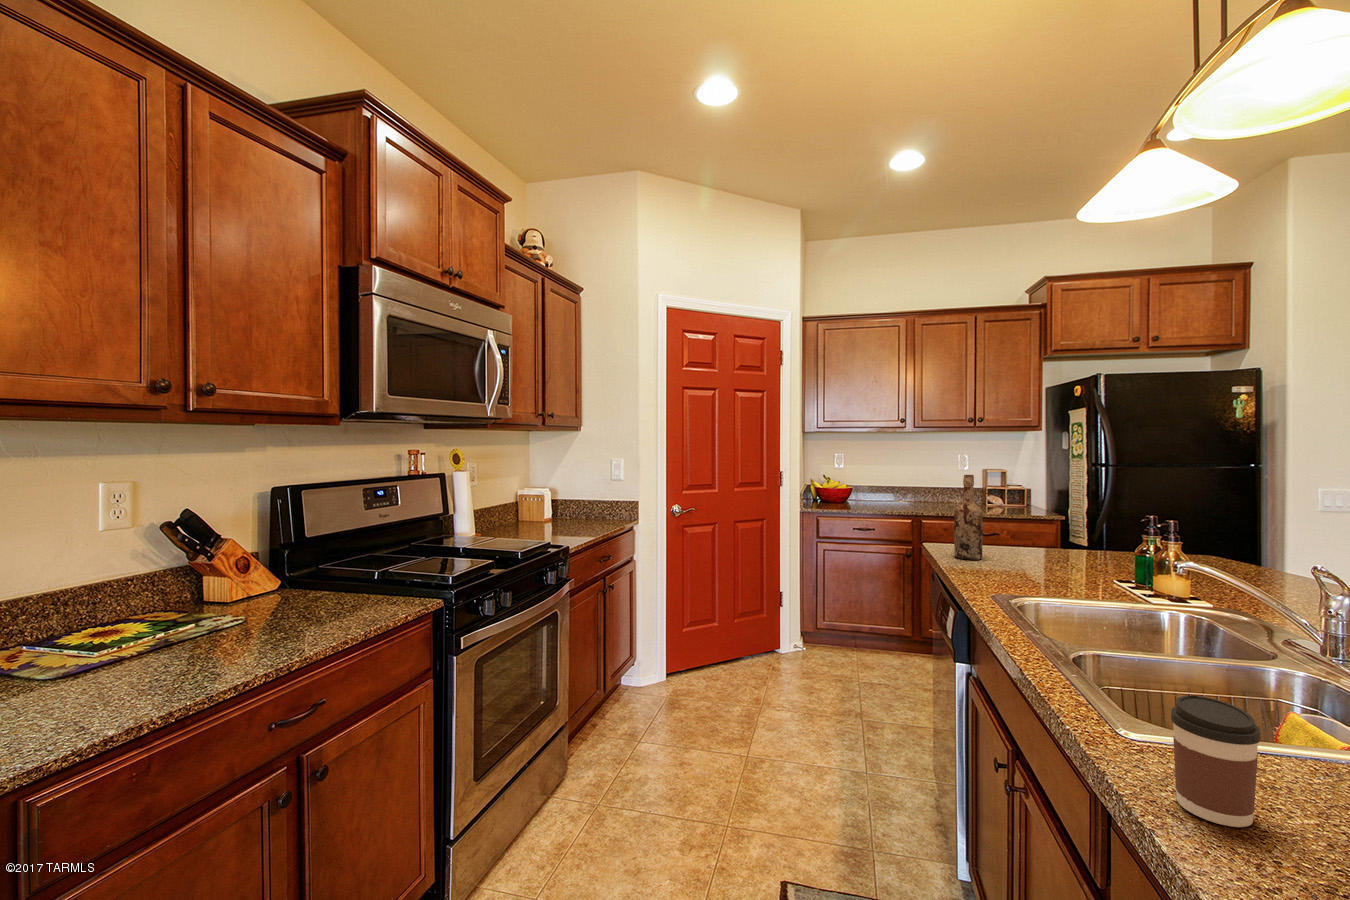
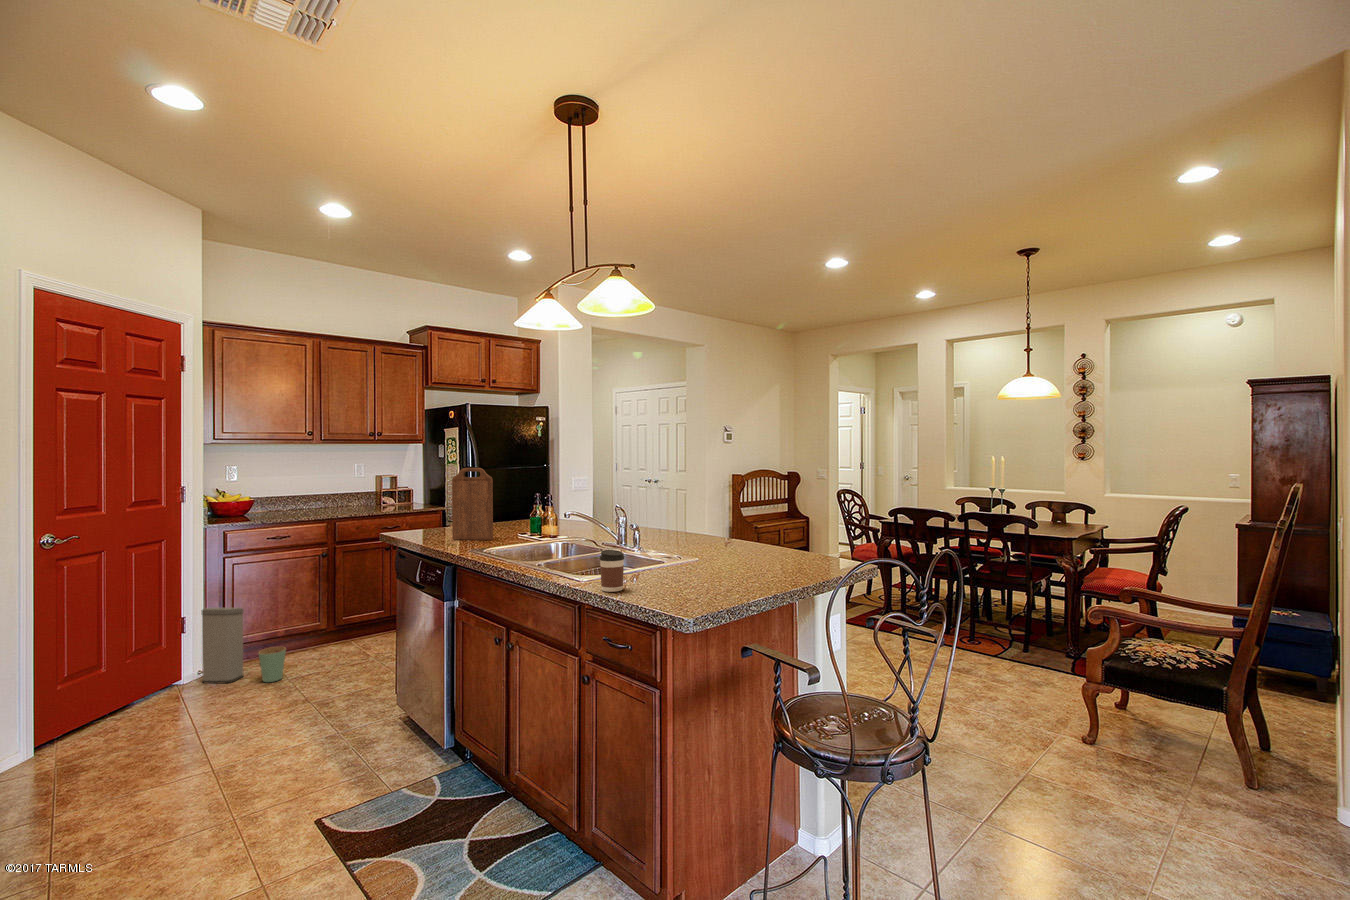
cutting board: none [1006,465,1069,580] -> present [452,468,493,540]
wine bottle: present [954,475,983,560] -> none [411,477,432,539]
trash can: none [795,587,859,677] -> present [202,607,286,684]

